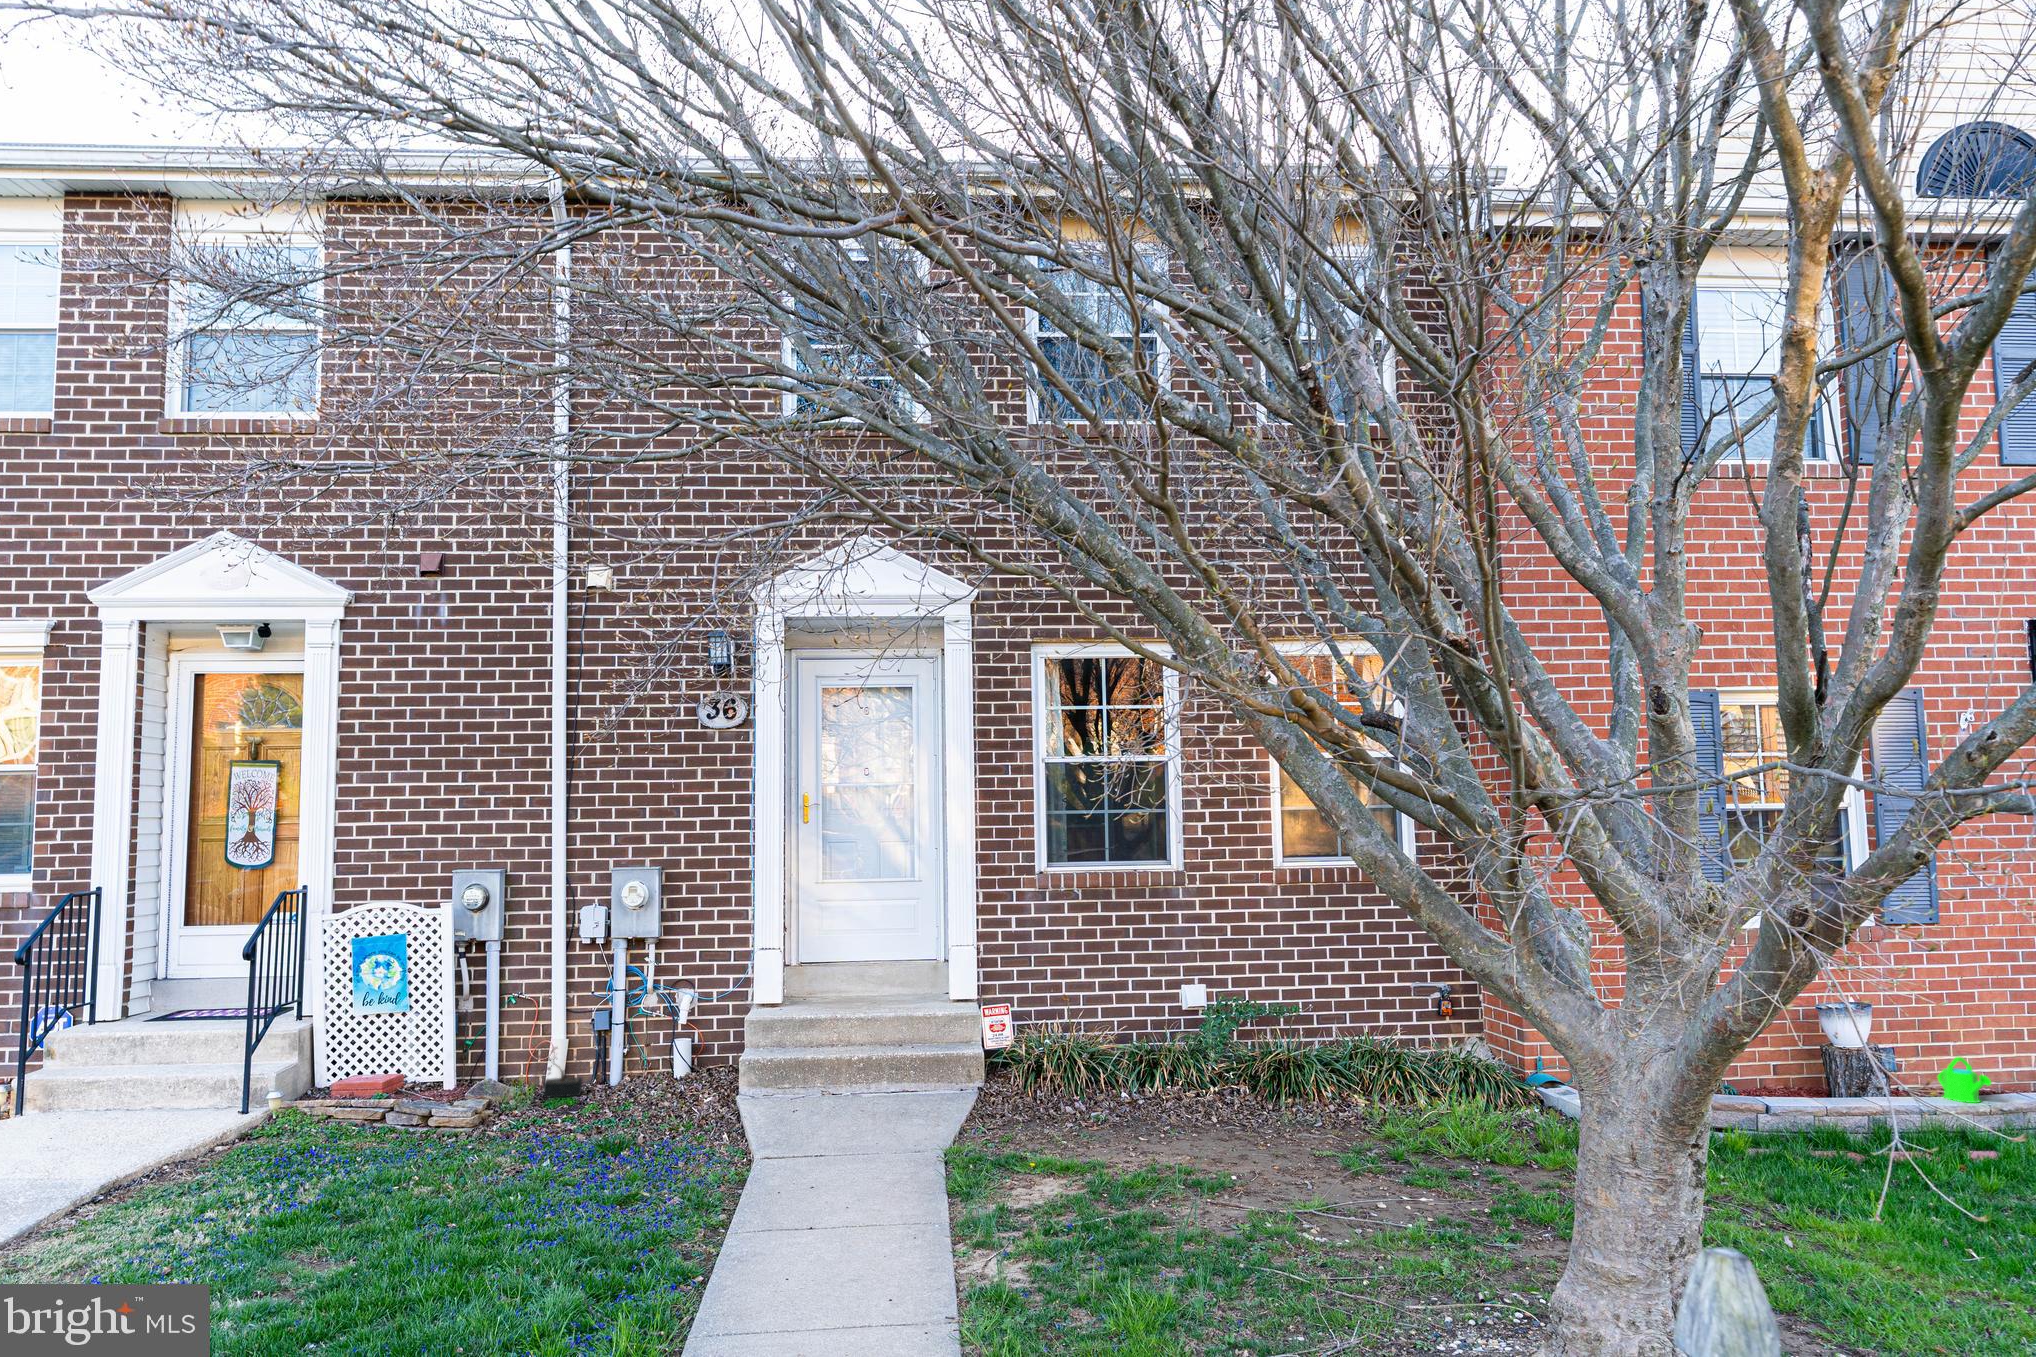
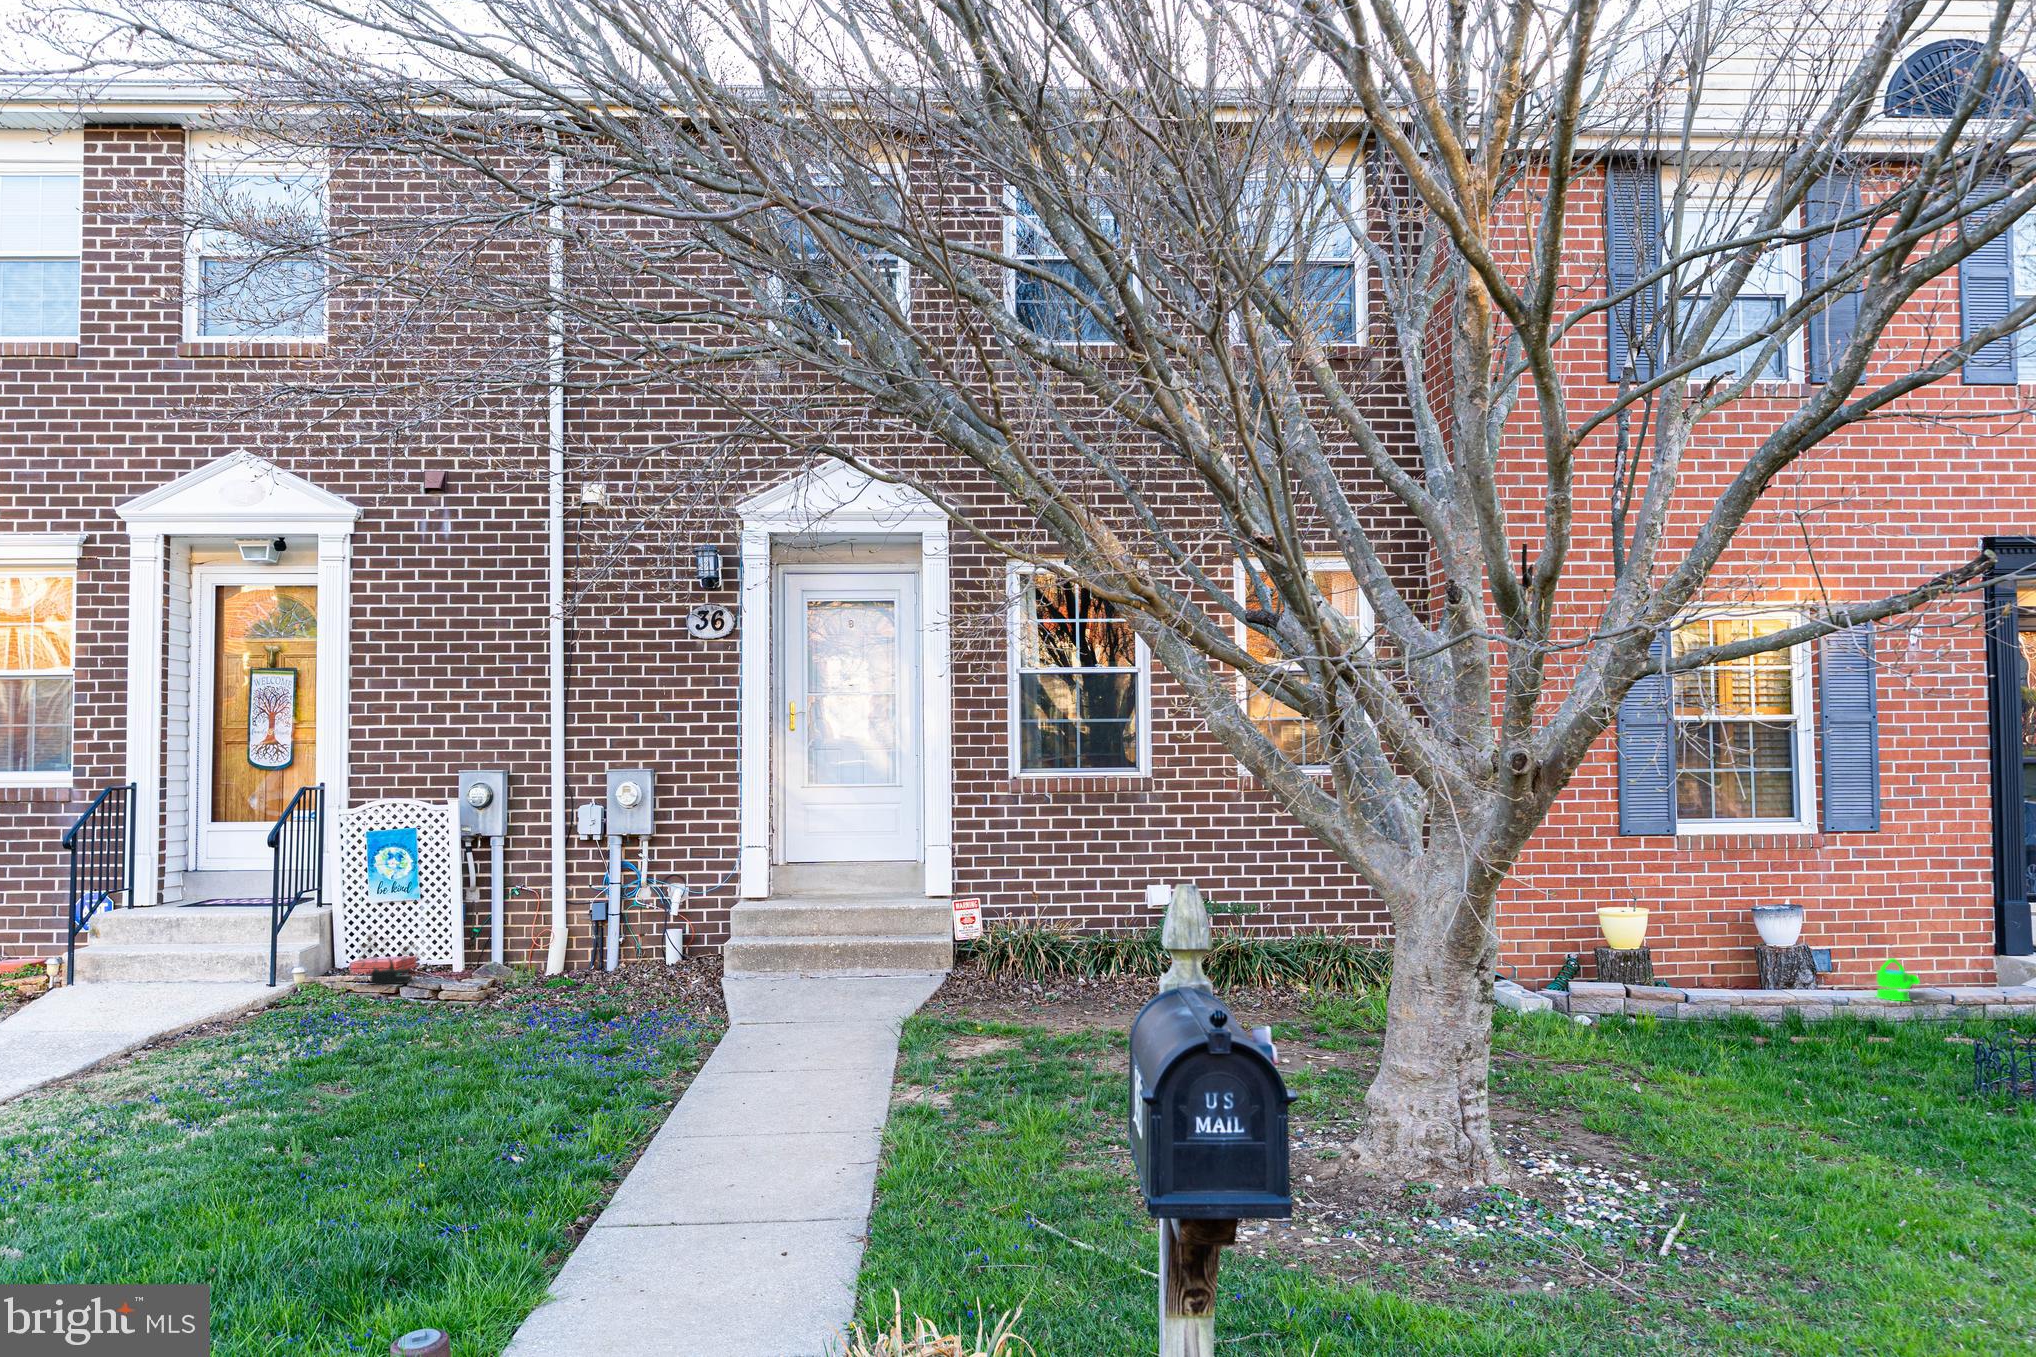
decorative plant: present [529,1044,593,1098] -> present [359,935,419,985]

